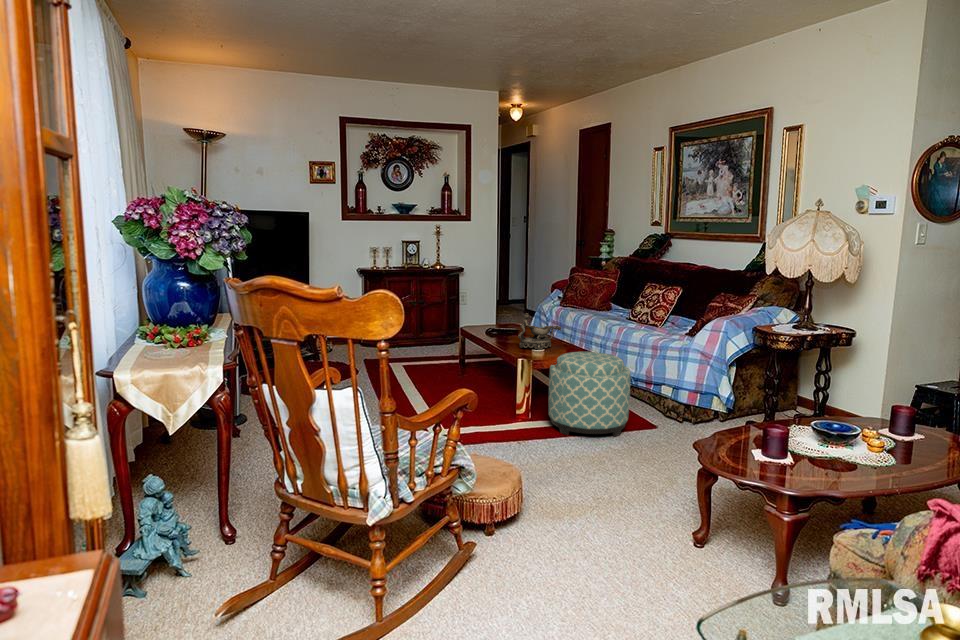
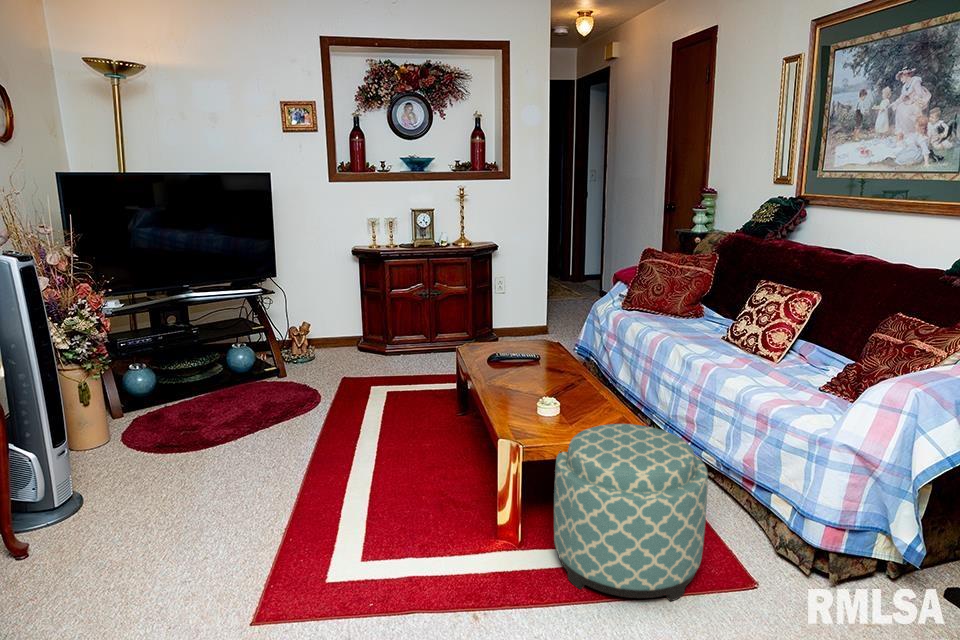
decorative bowl: present [518,313,561,350] -> none [516,346,593,411]

